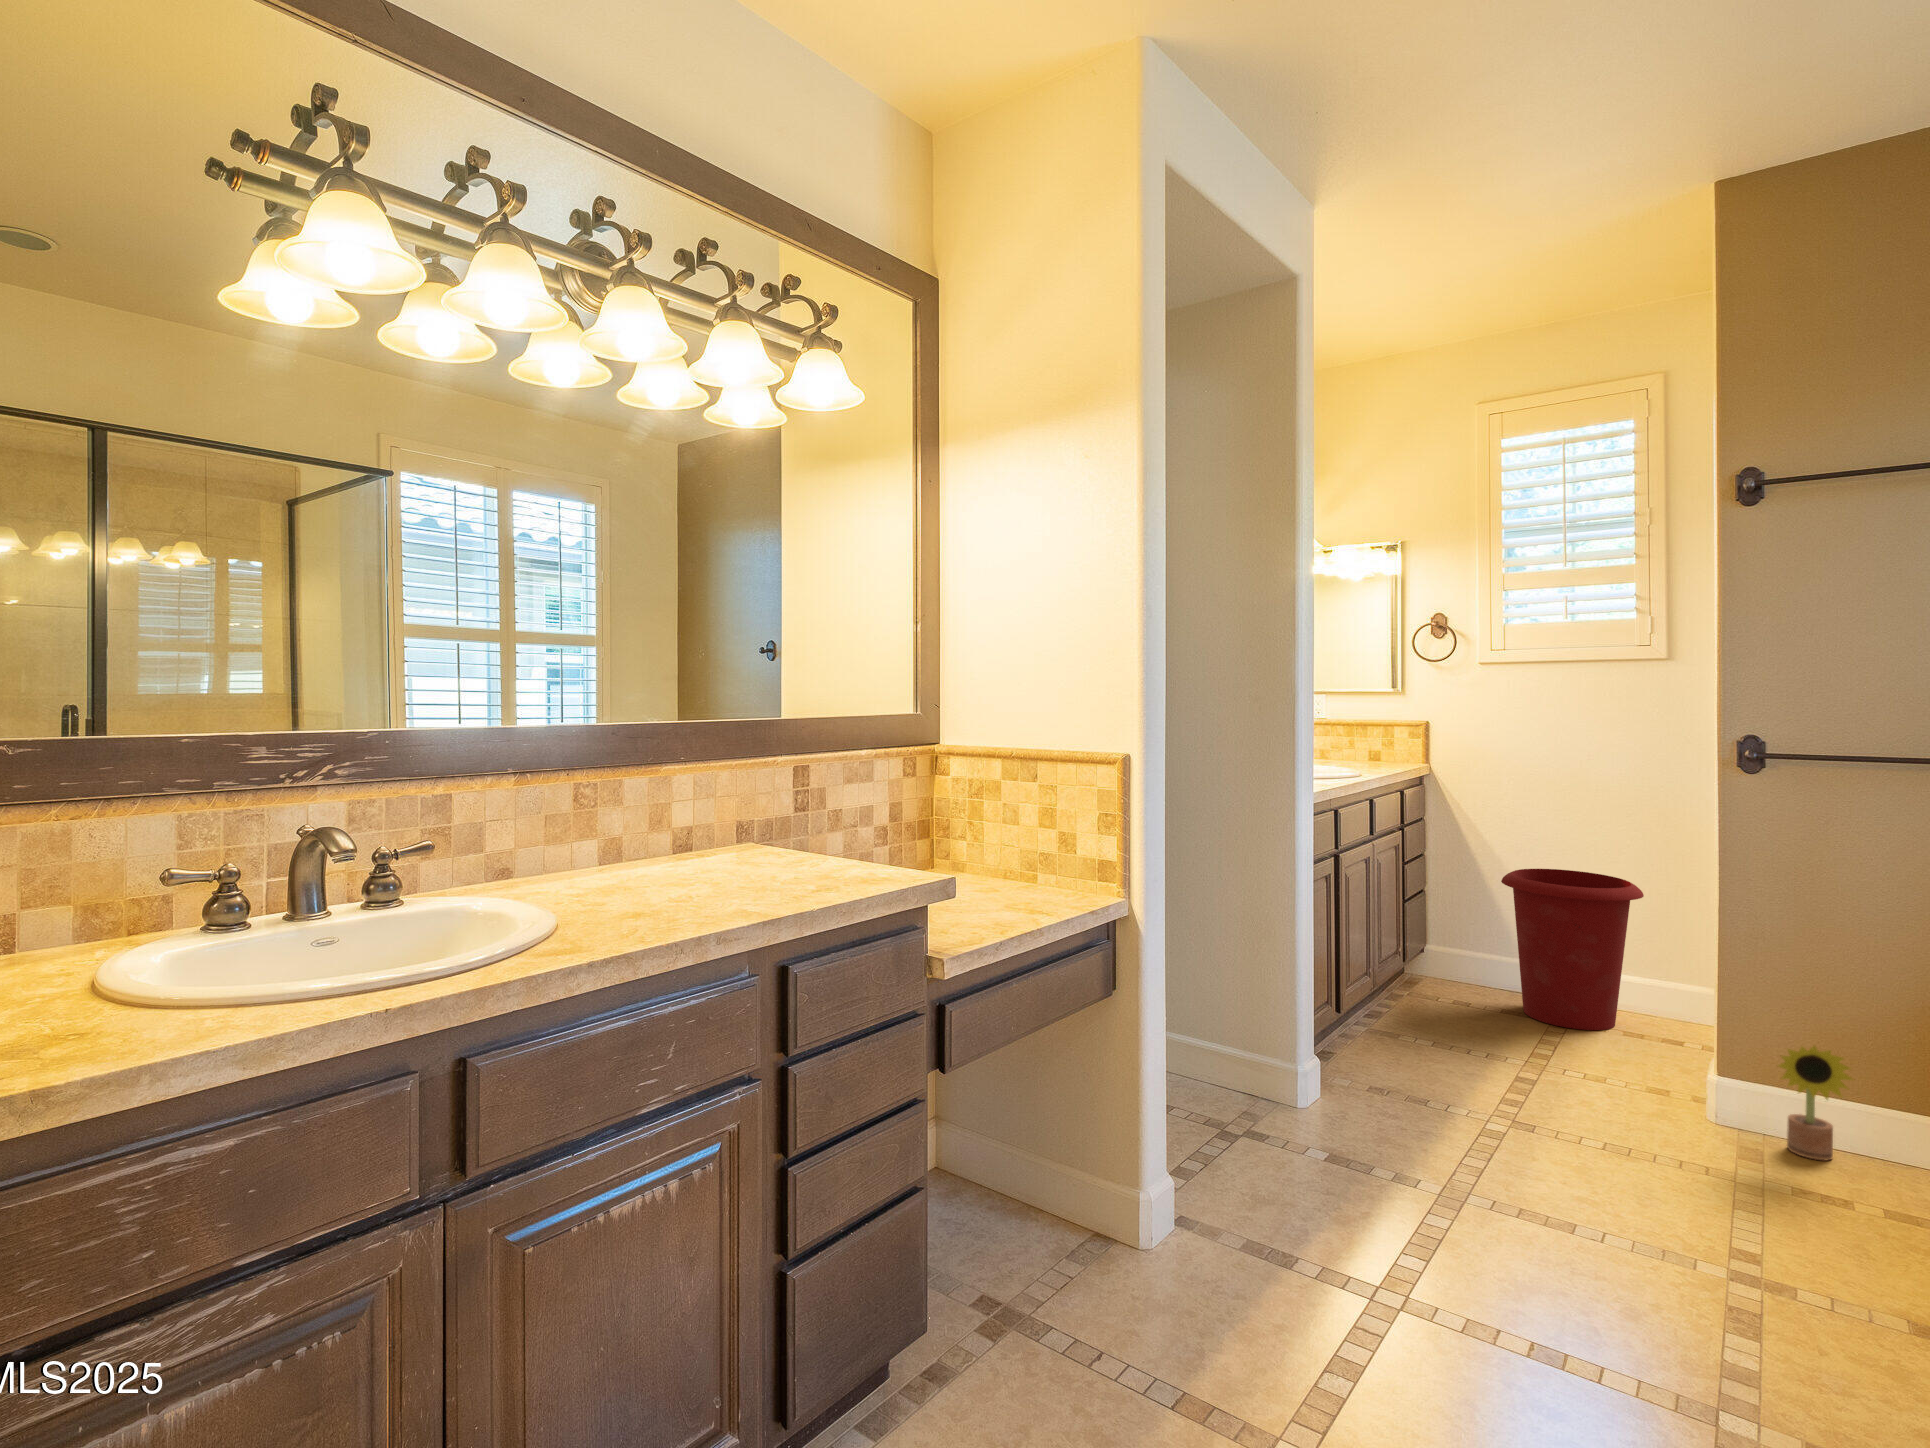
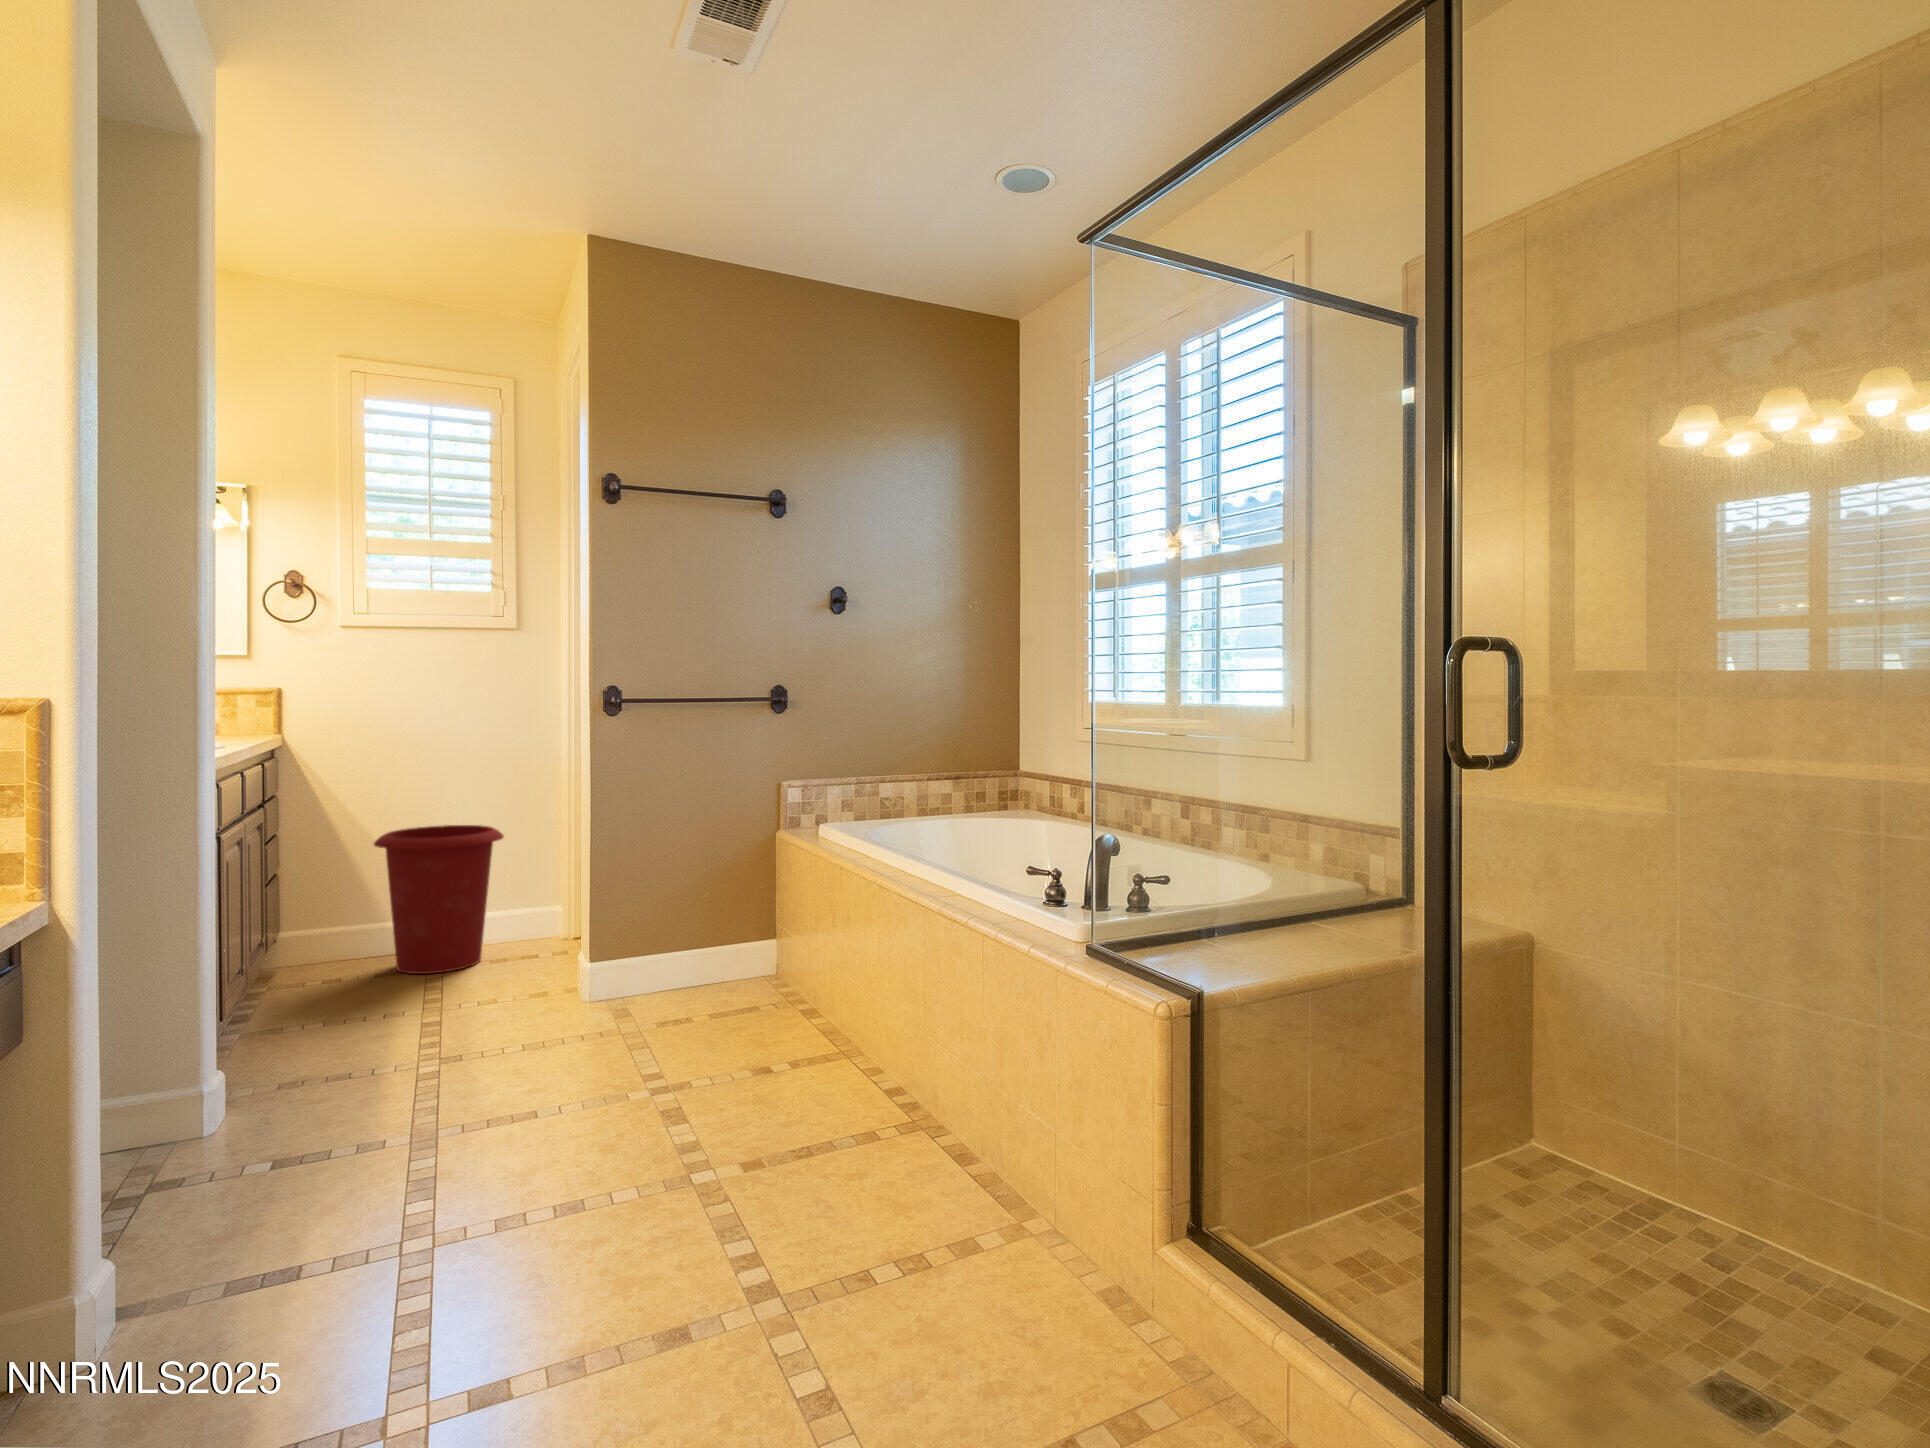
decorative plant: present [1778,1046,1852,1160] -> none [637,915,683,1004]

